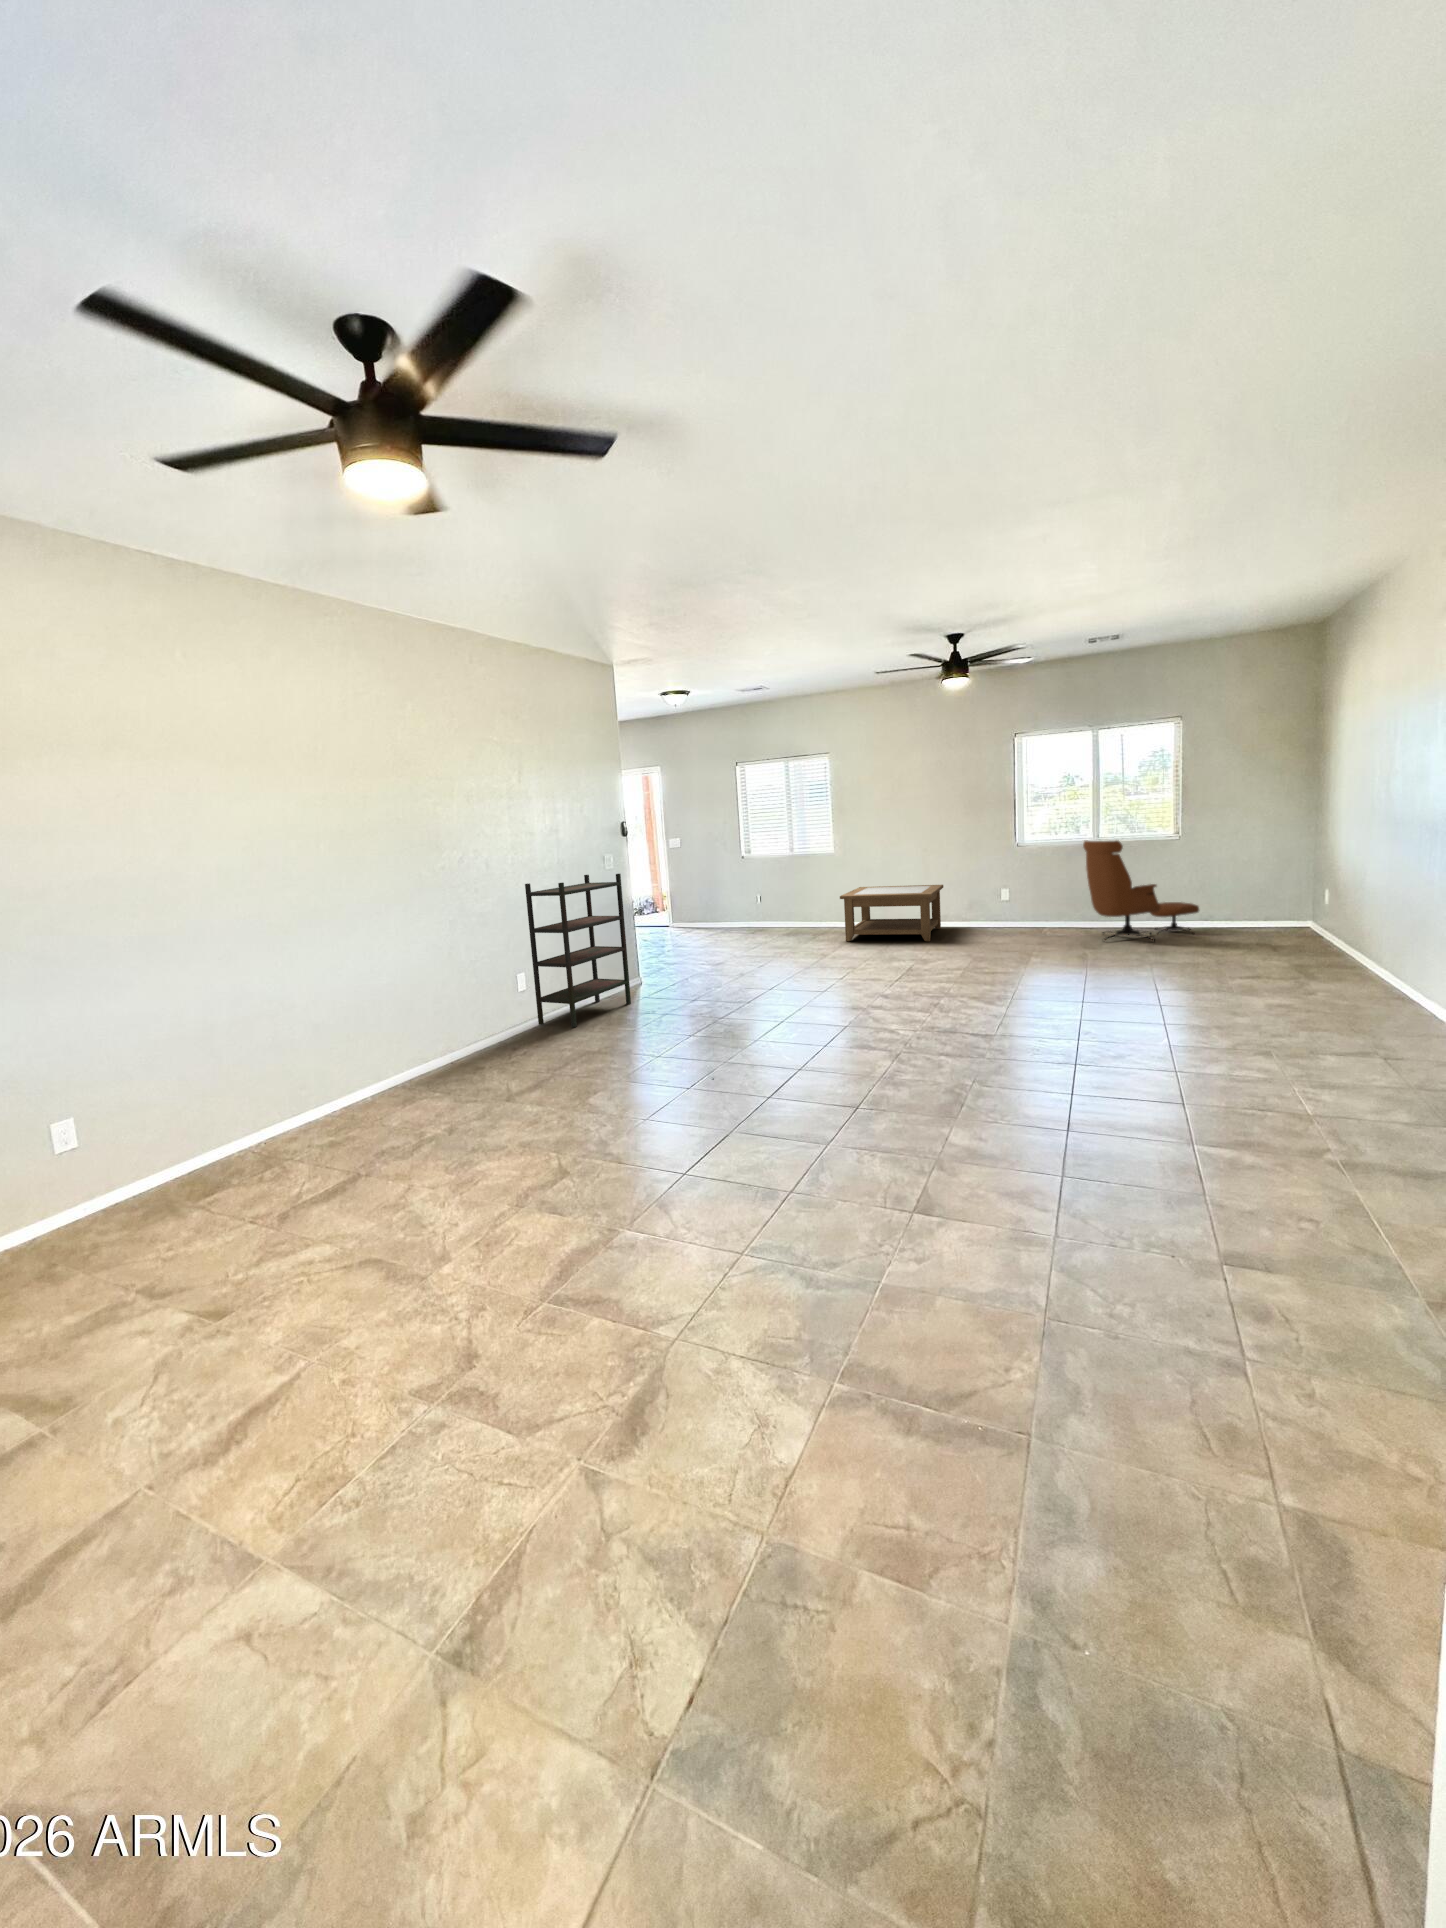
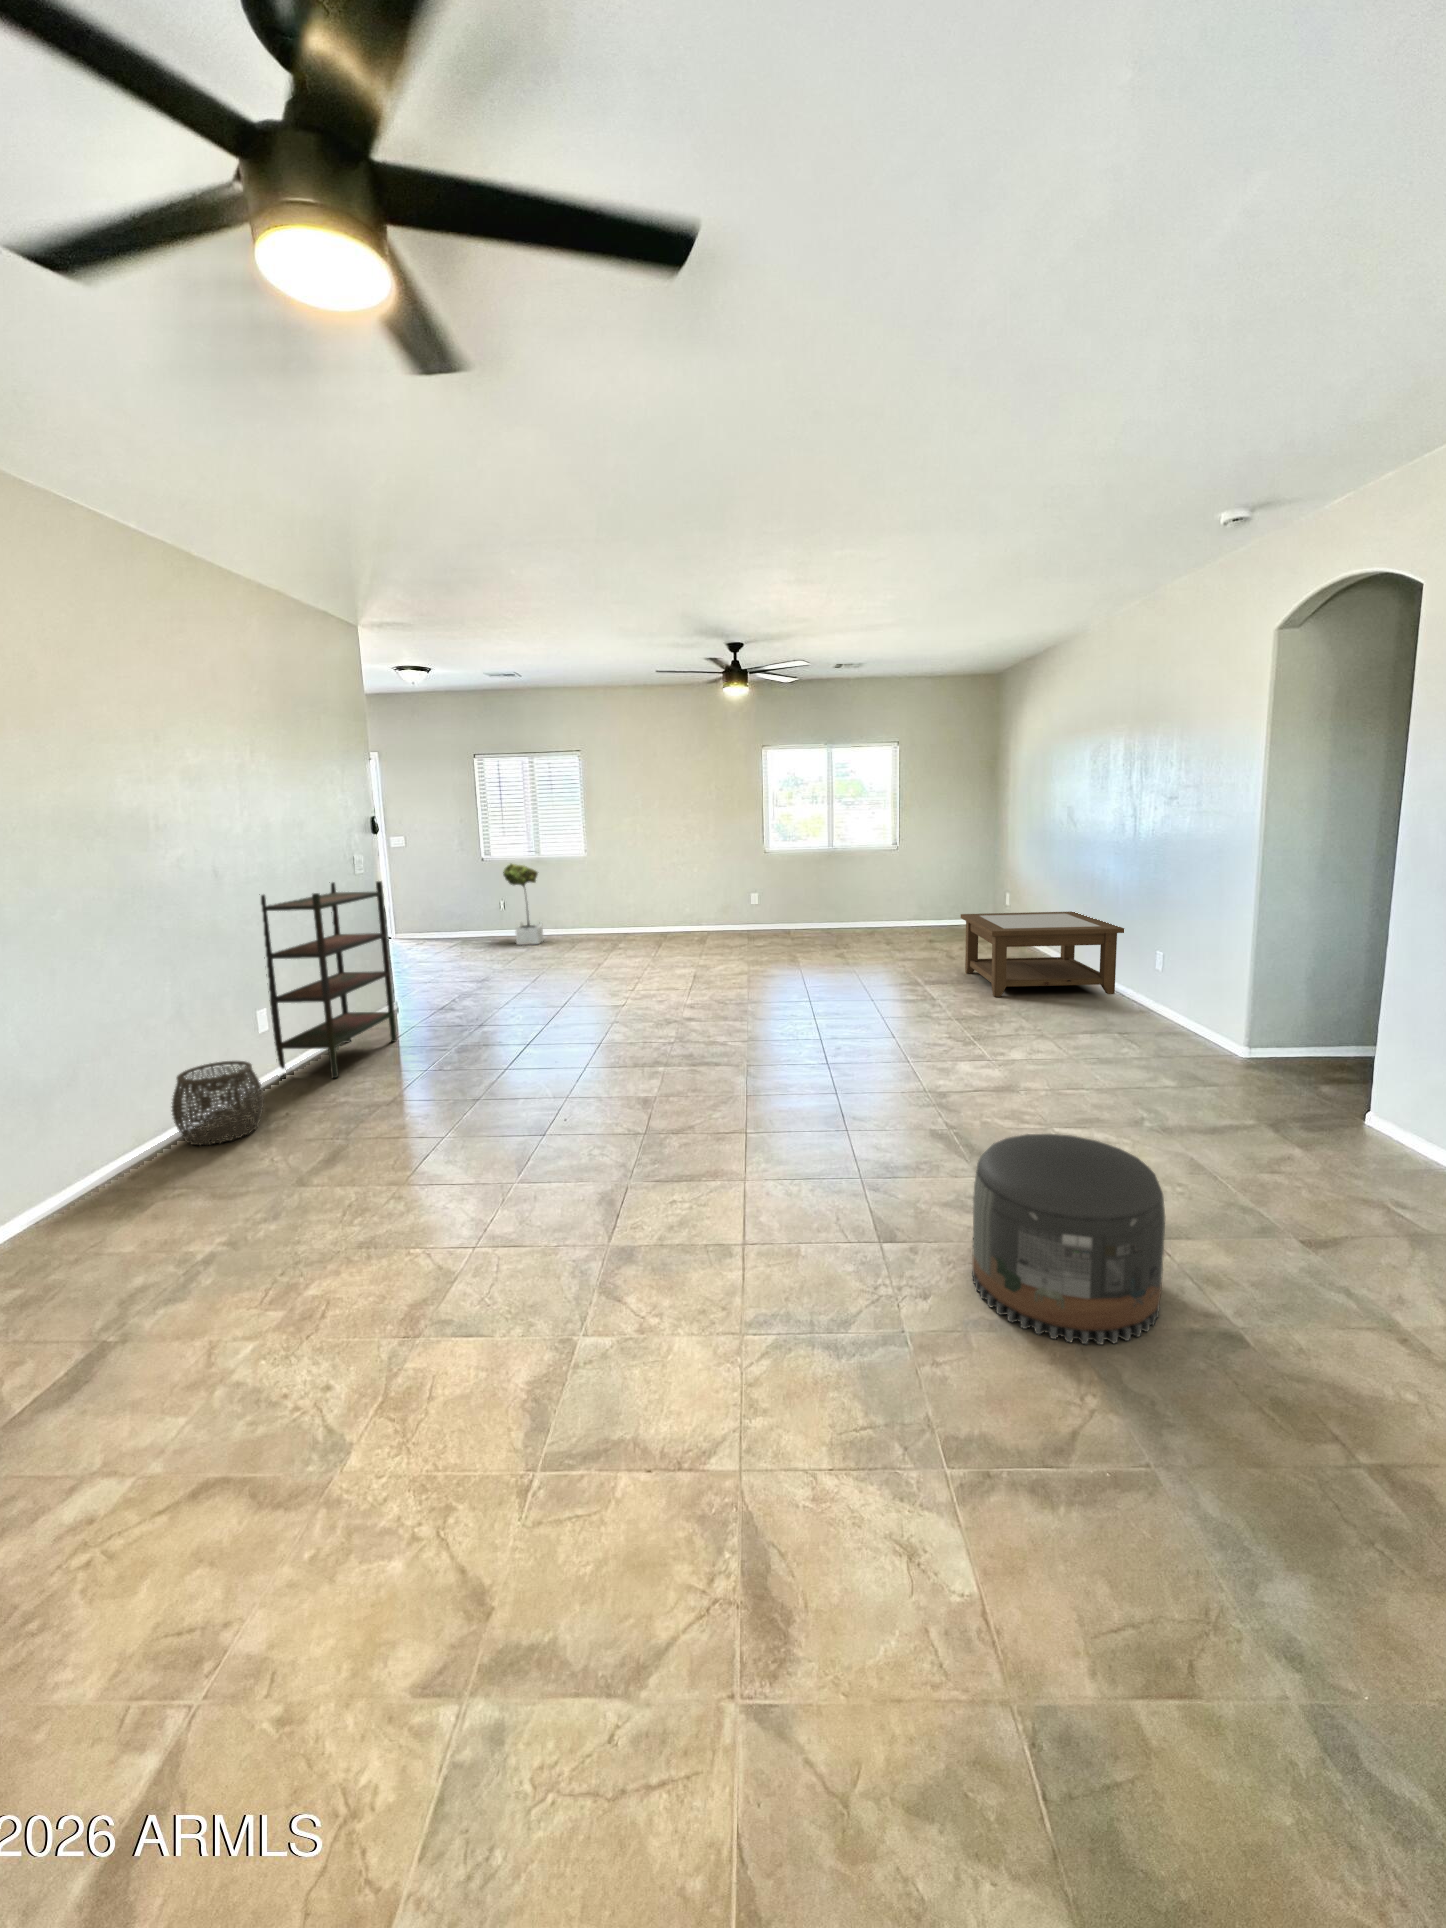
lounge chair: present [1083,840,1199,941] -> none [836,851,923,945]
potted tree: none [758,858,793,932] -> present [503,864,544,945]
coffee table: present [840,885,943,941] -> present [961,912,1124,997]
woven basket: none [454,1005,514,1064] -> present [172,1061,264,1145]
pouf: none [970,1123,1168,1335] -> present [972,1134,1165,1344]

